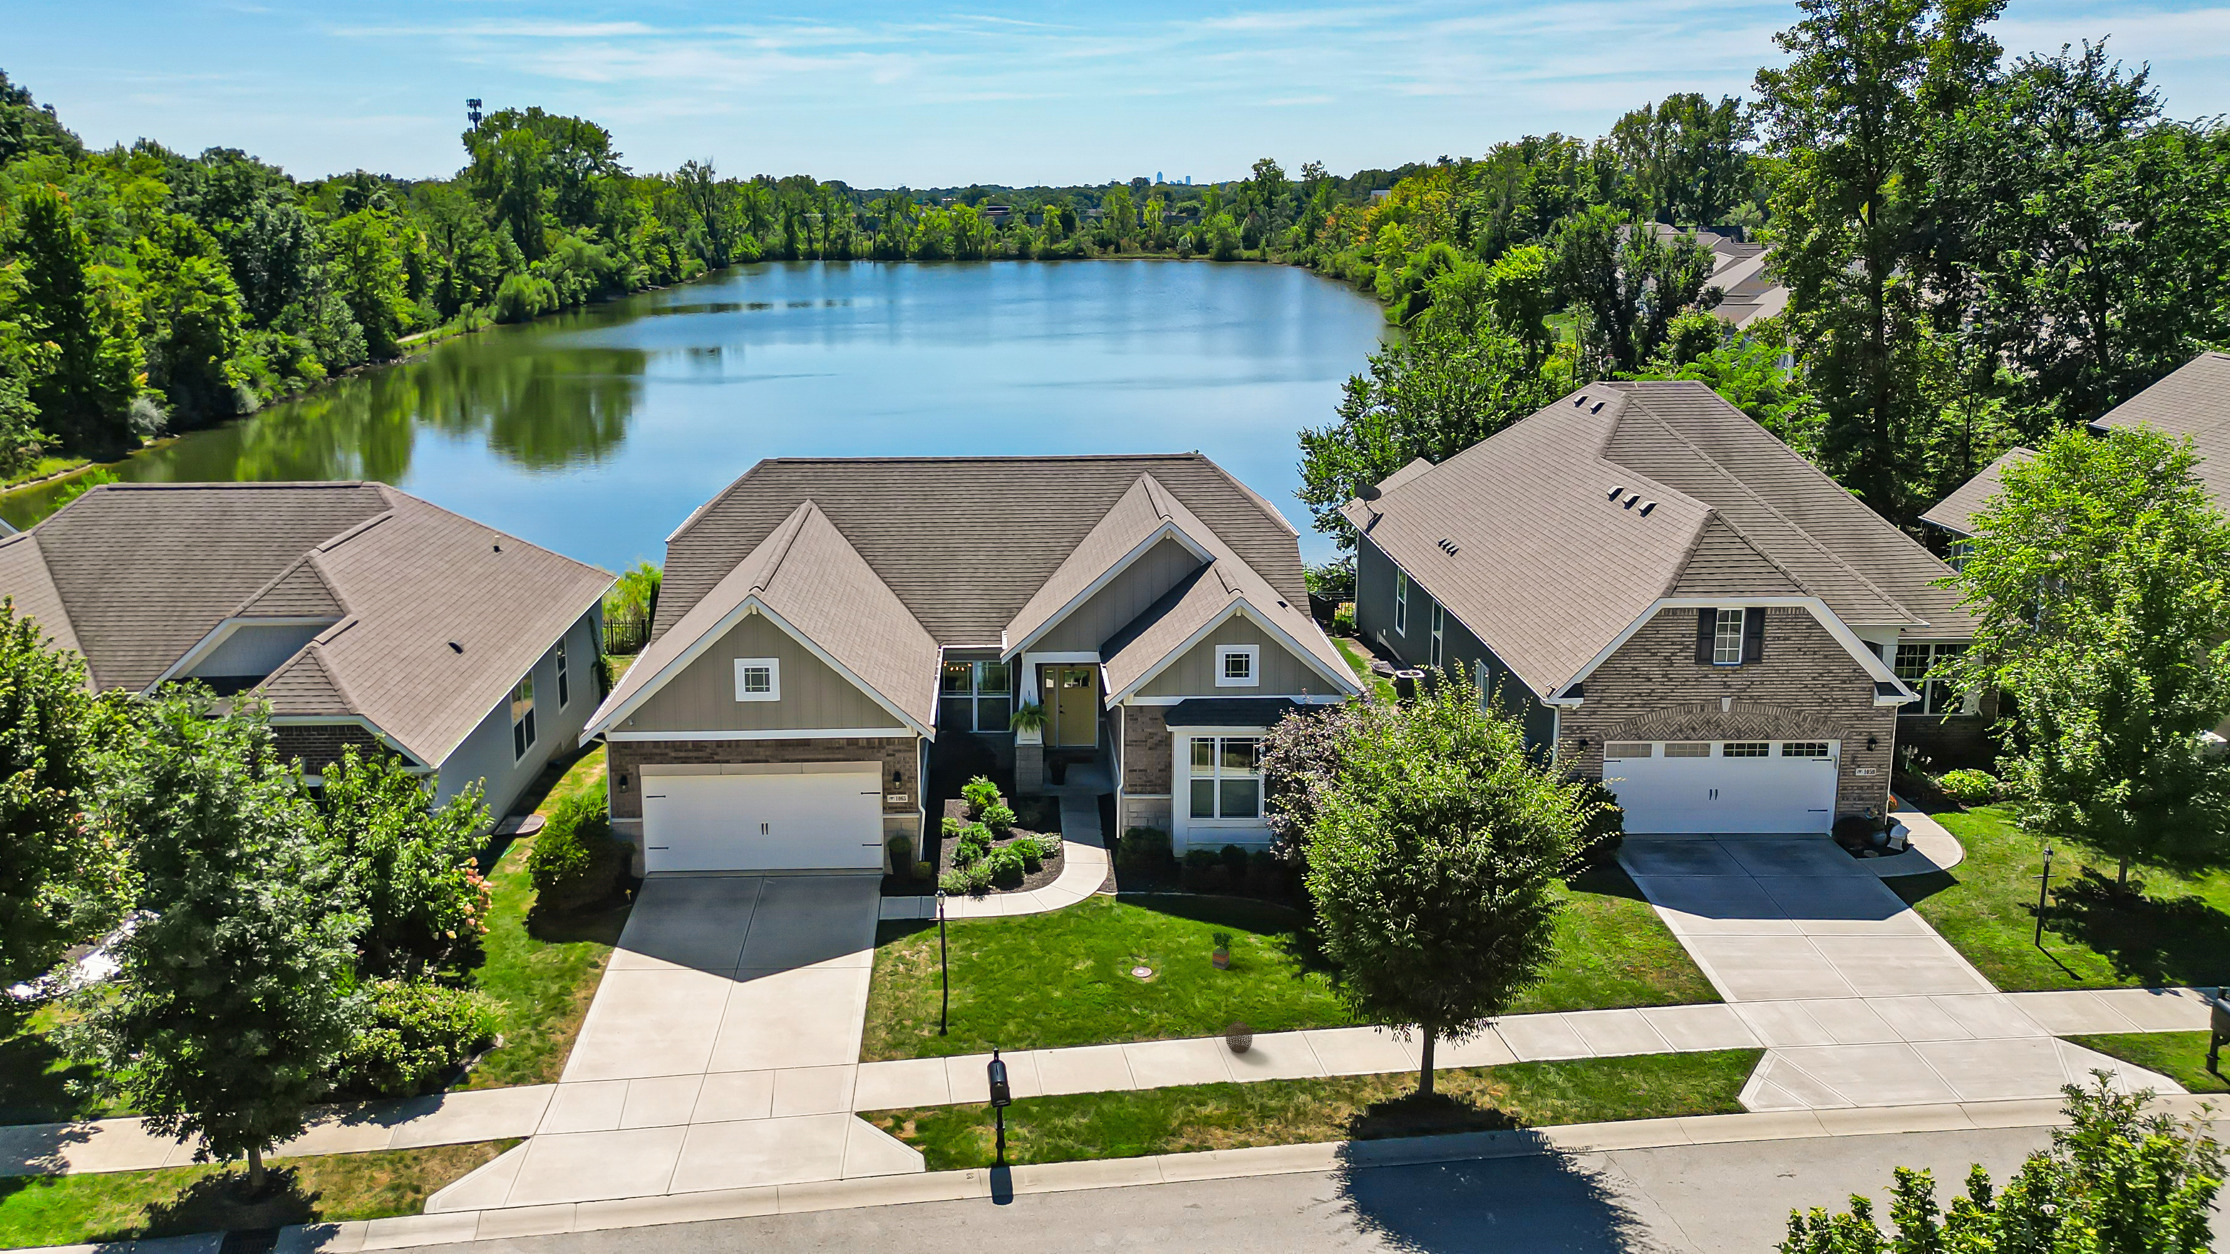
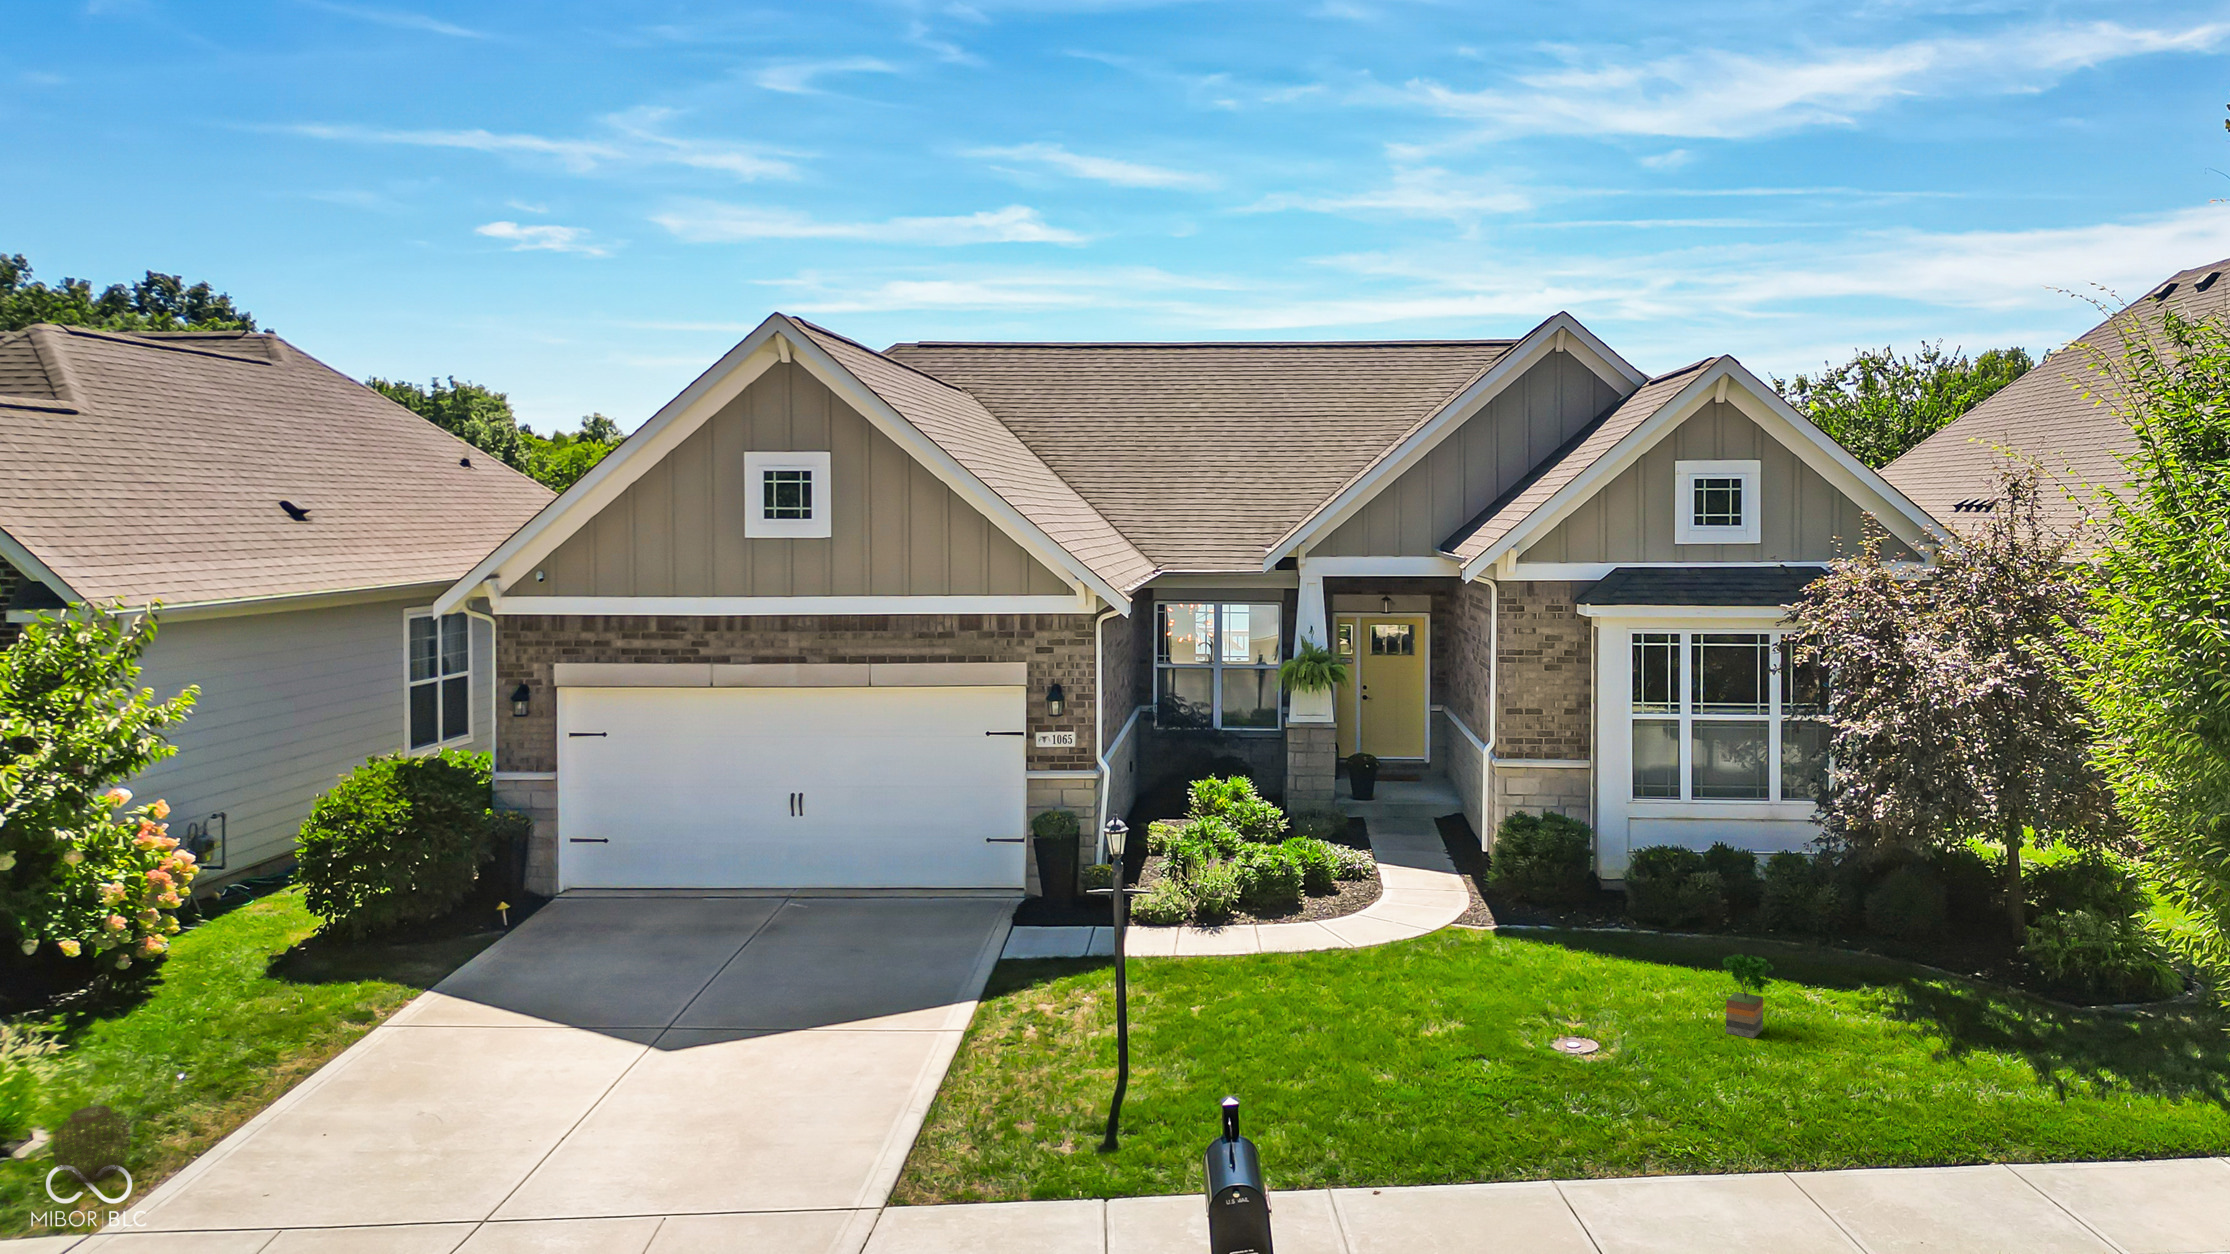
woven basket: present [1226,1021,1252,1053] -> present [53,1106,130,1183]

